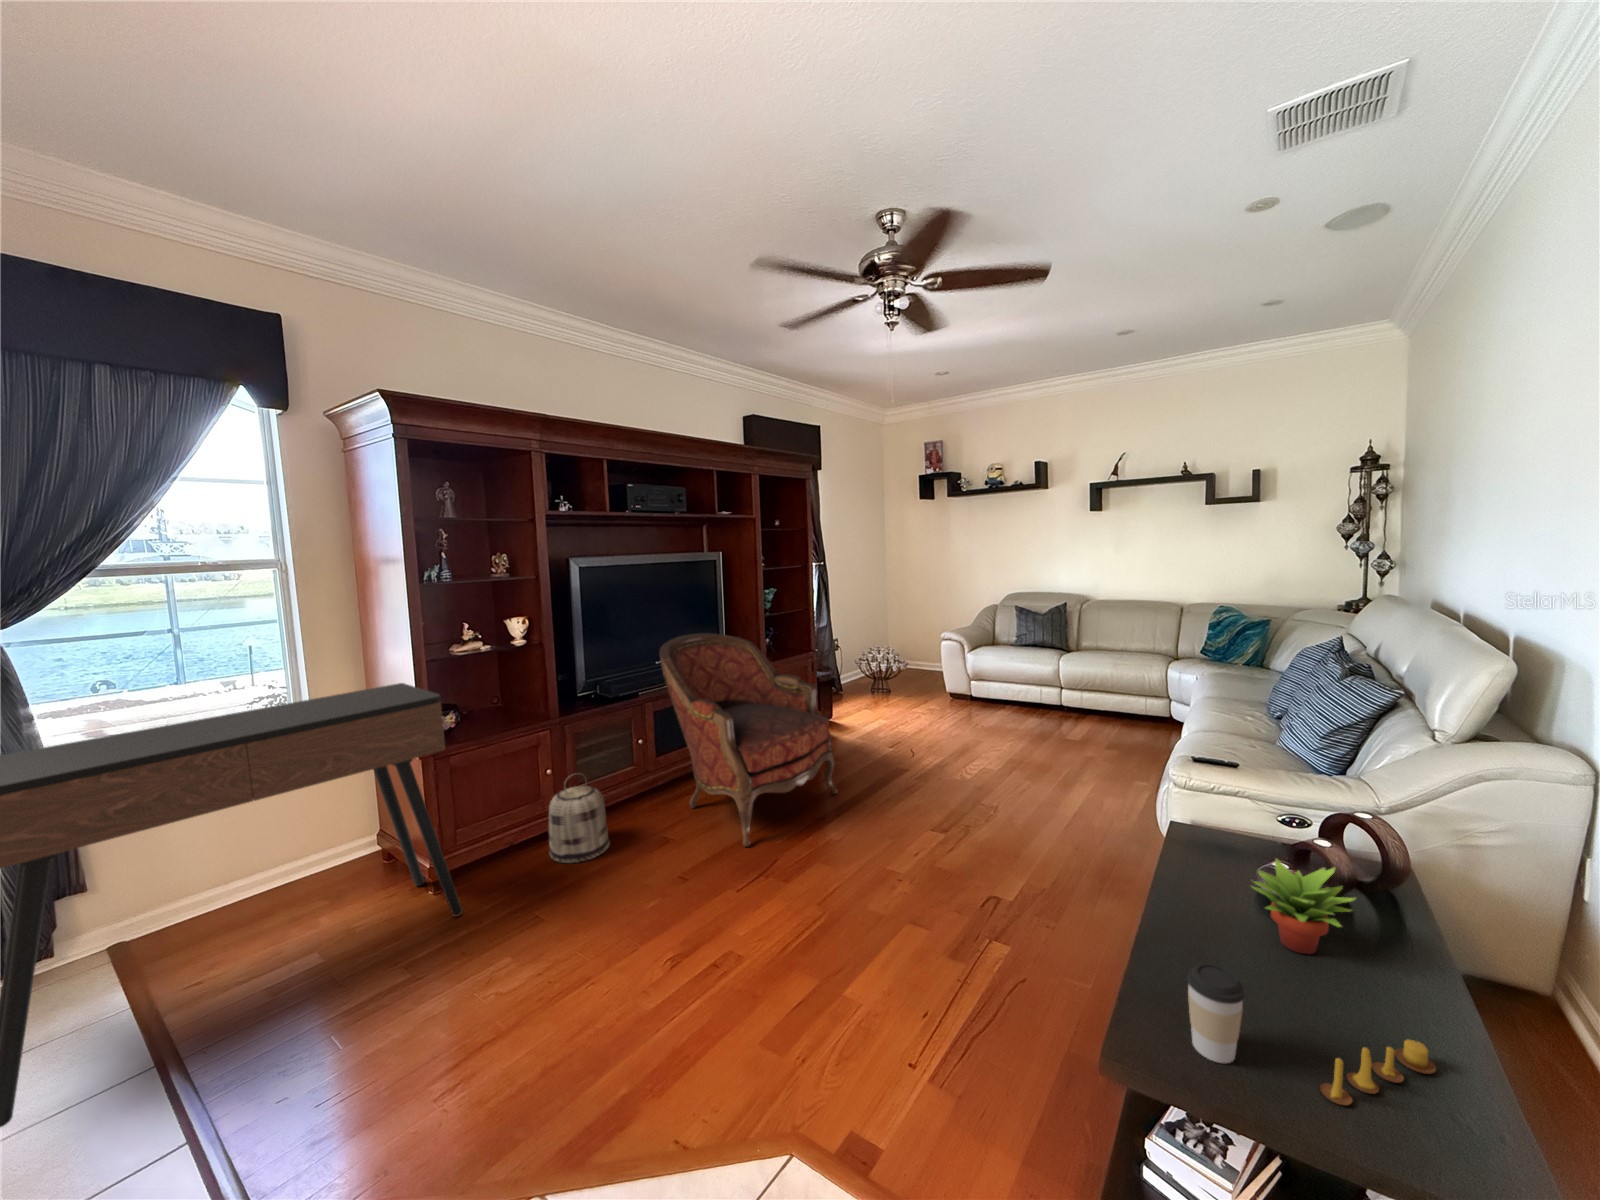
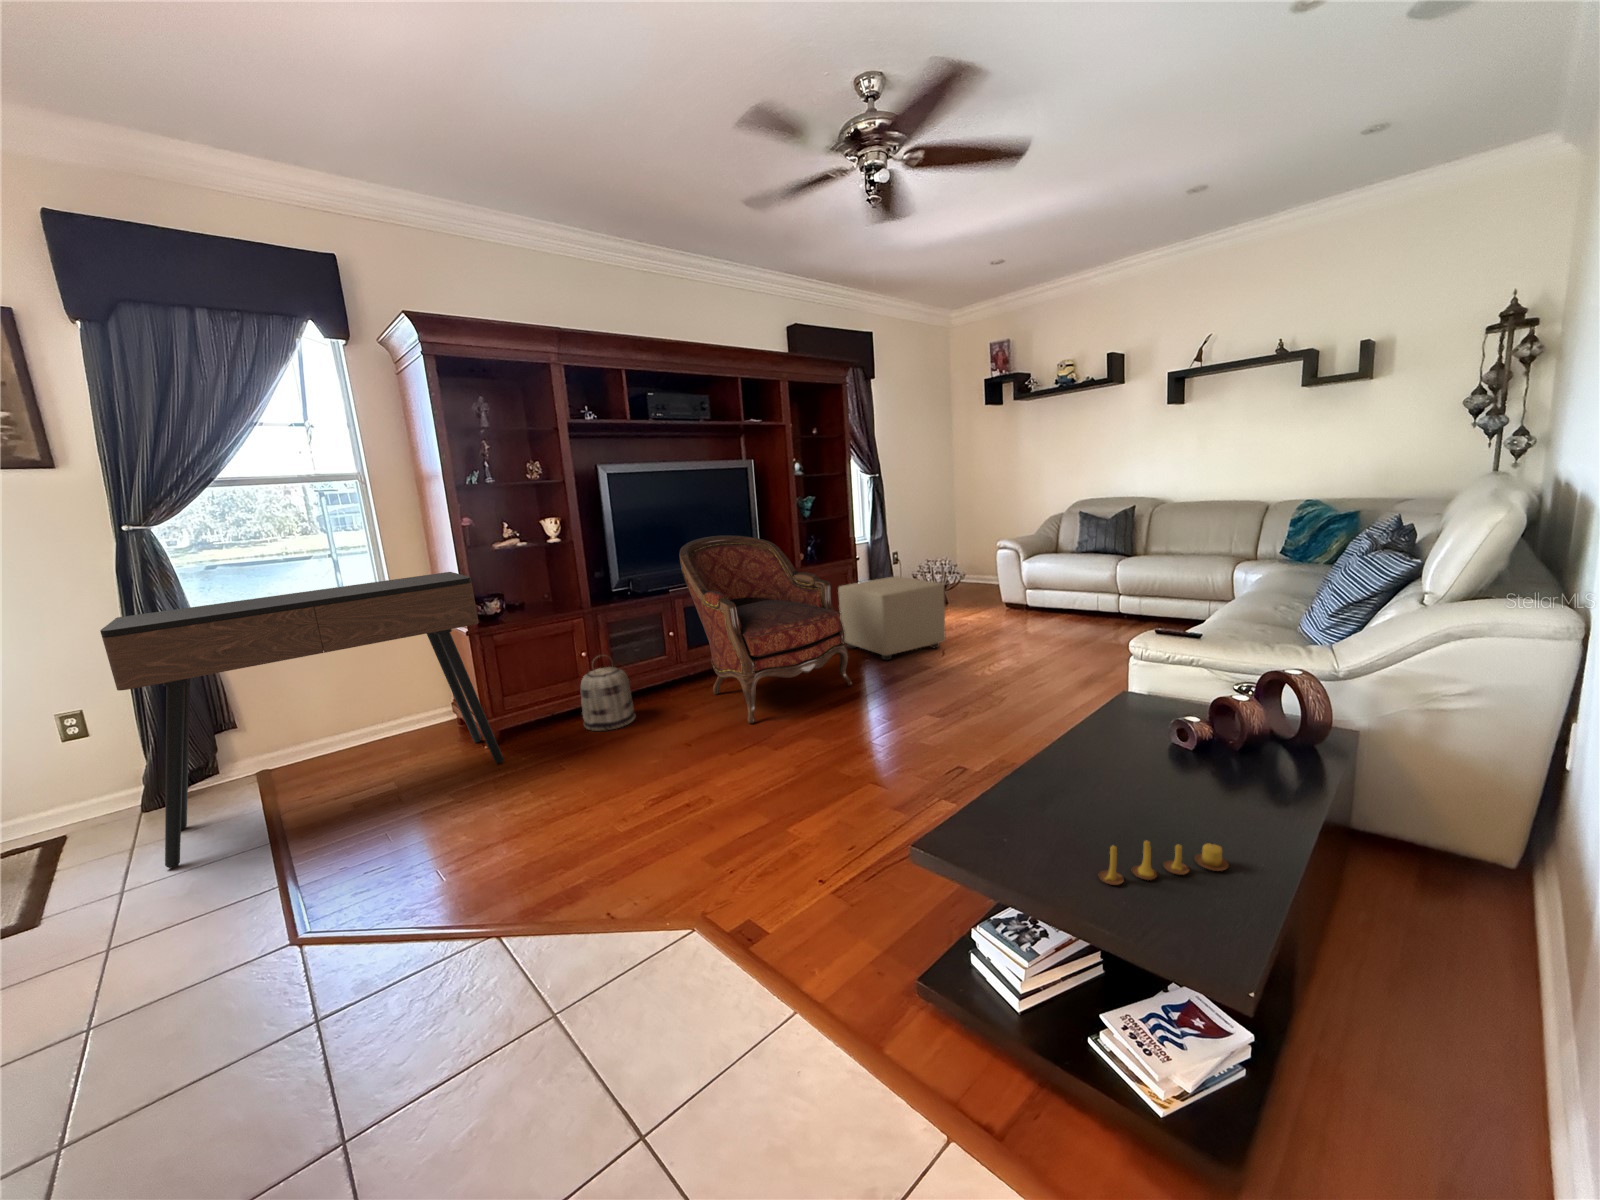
ottoman: none [805,671,913,761] -> present [838,576,946,660]
succulent plant: present [1252,859,1356,954] -> none [1120,703,1222,788]
coffee cup: present [1187,963,1245,1063] -> none [998,770,1046,853]

